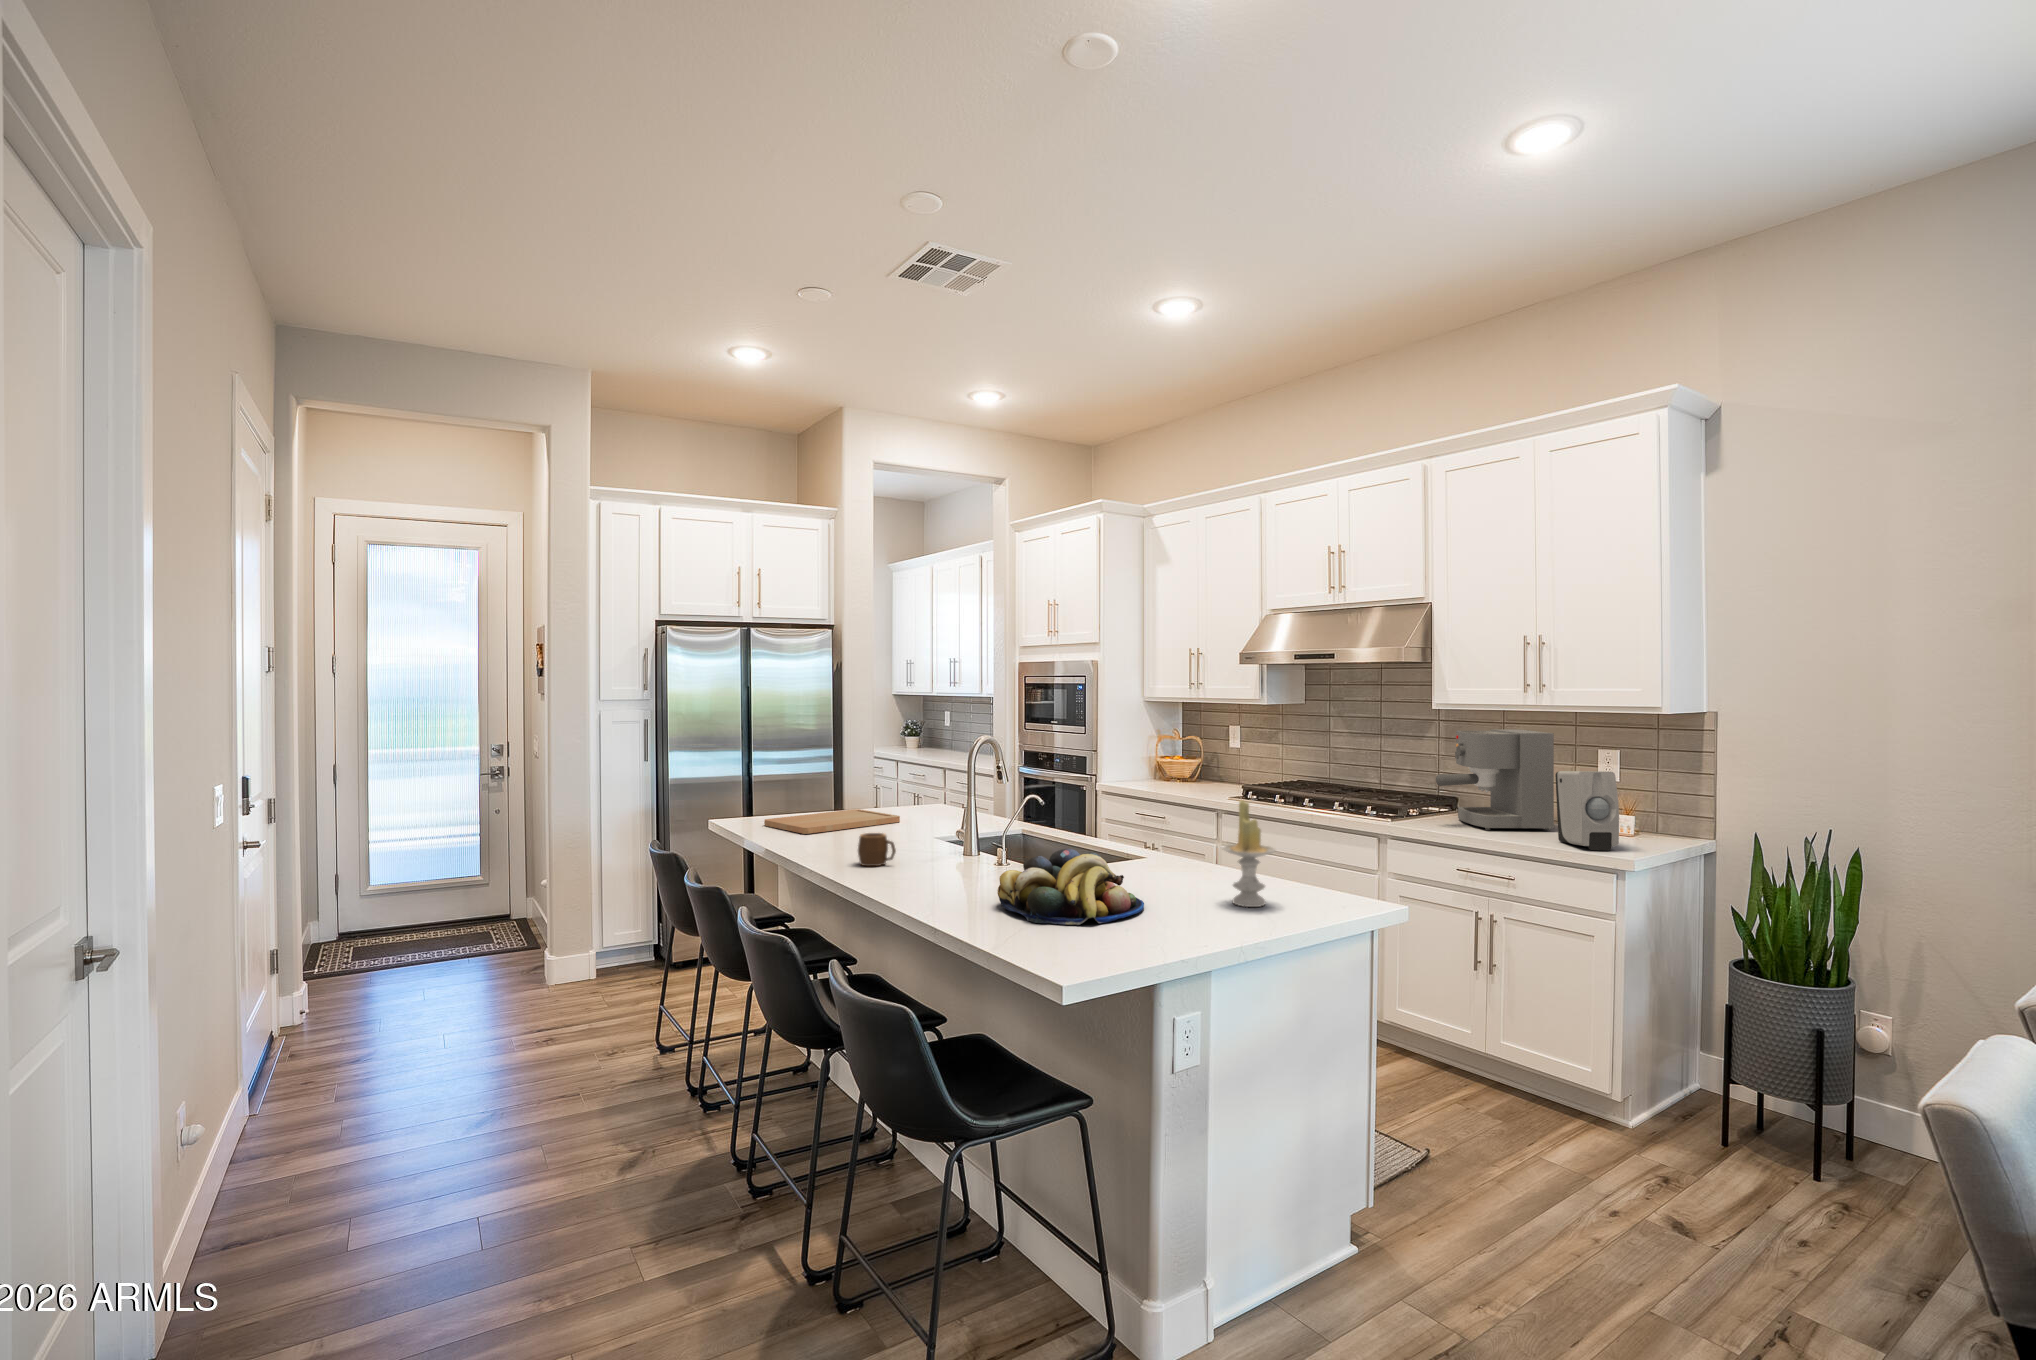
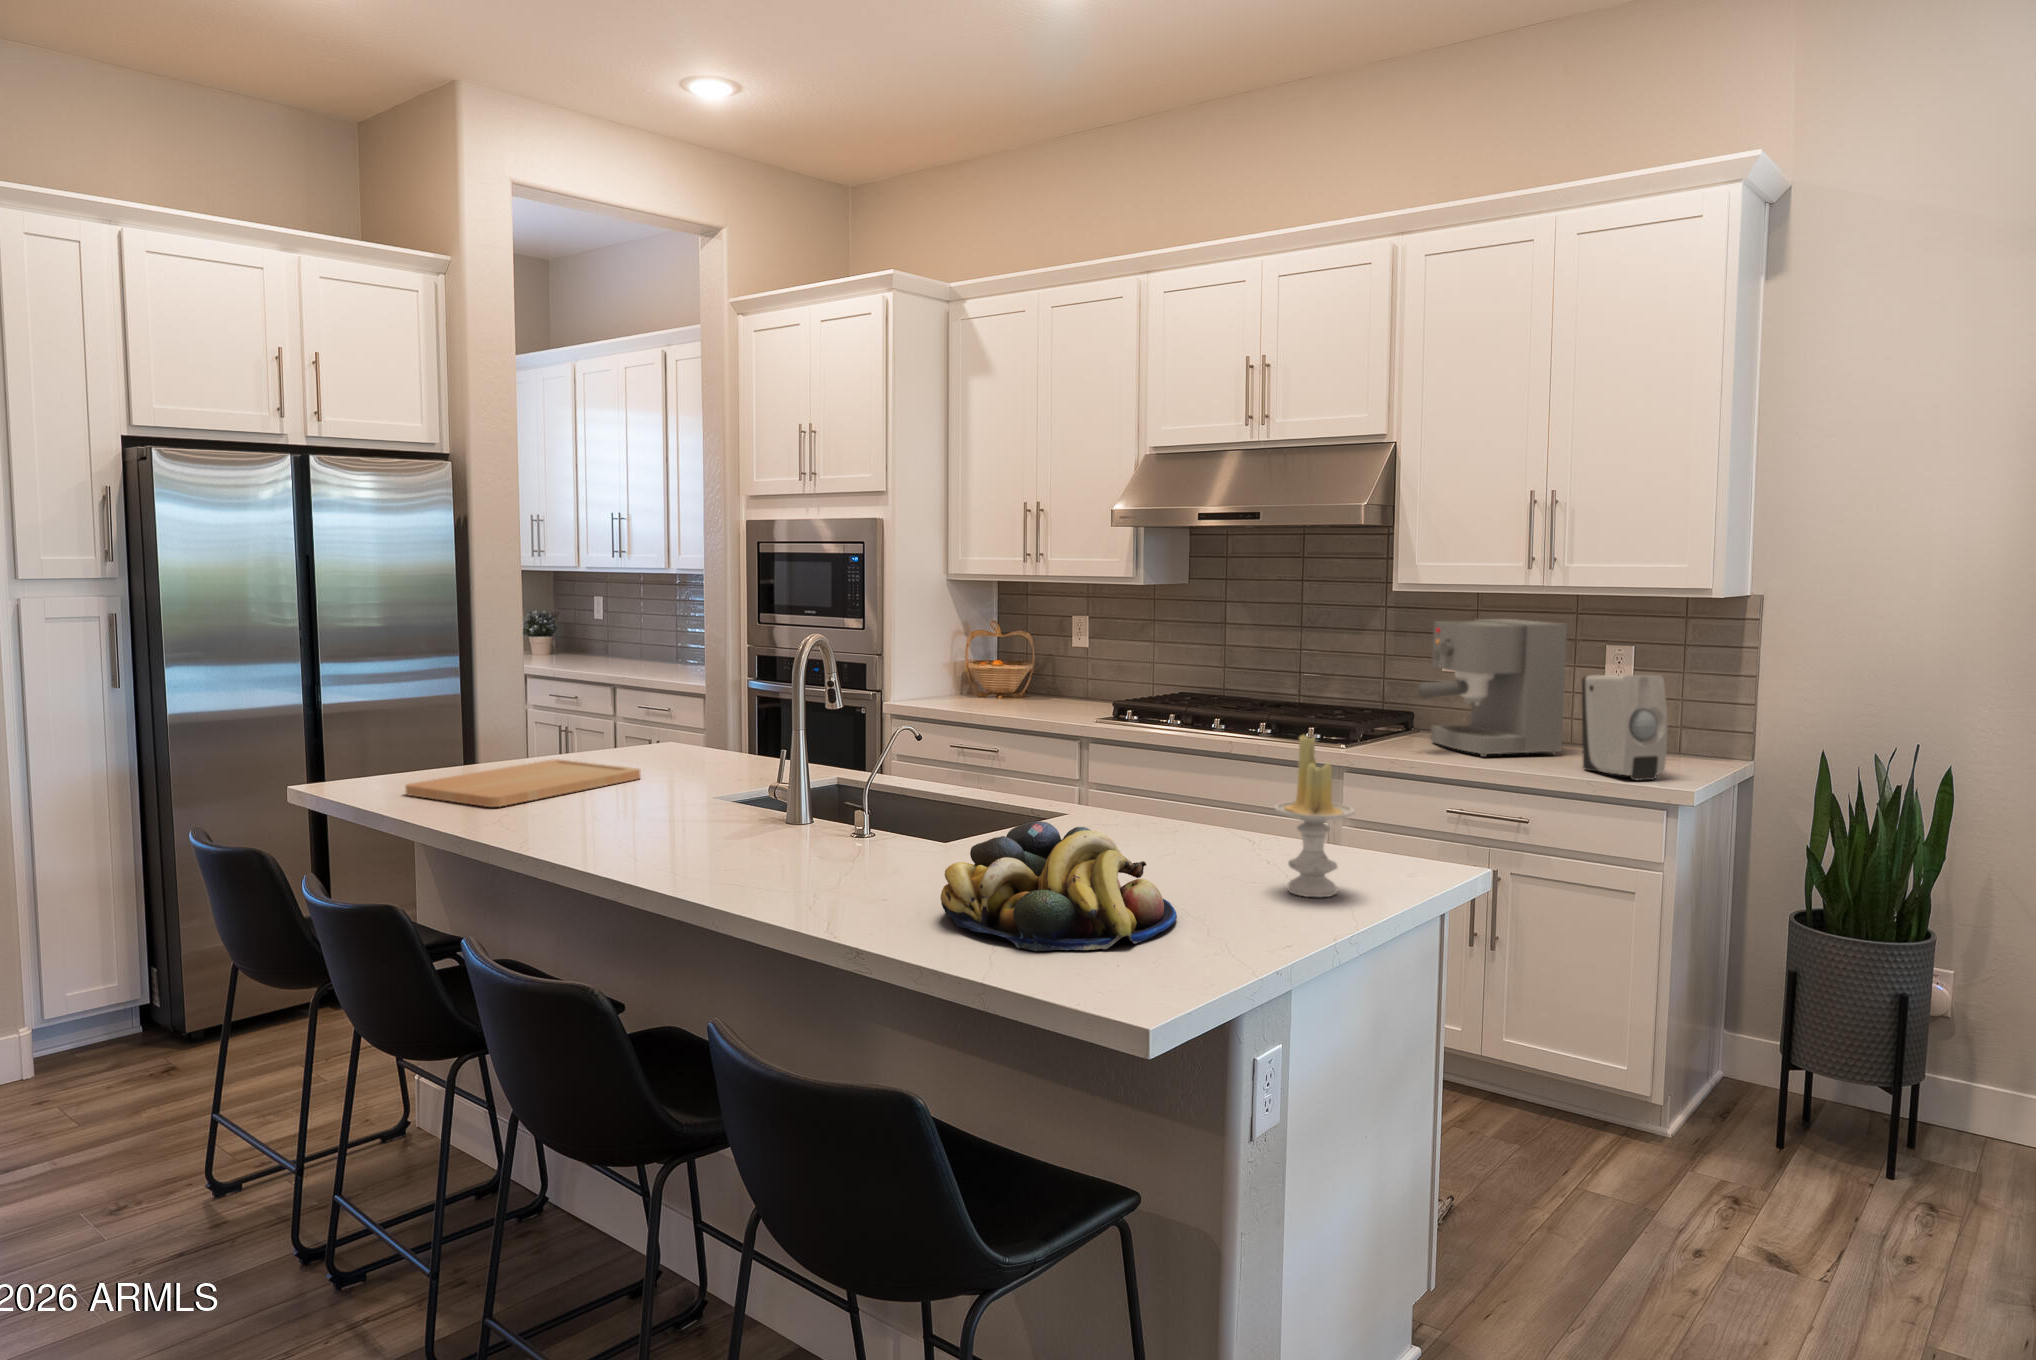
mug: present [858,833,896,866] -> none [634,805,704,863]

